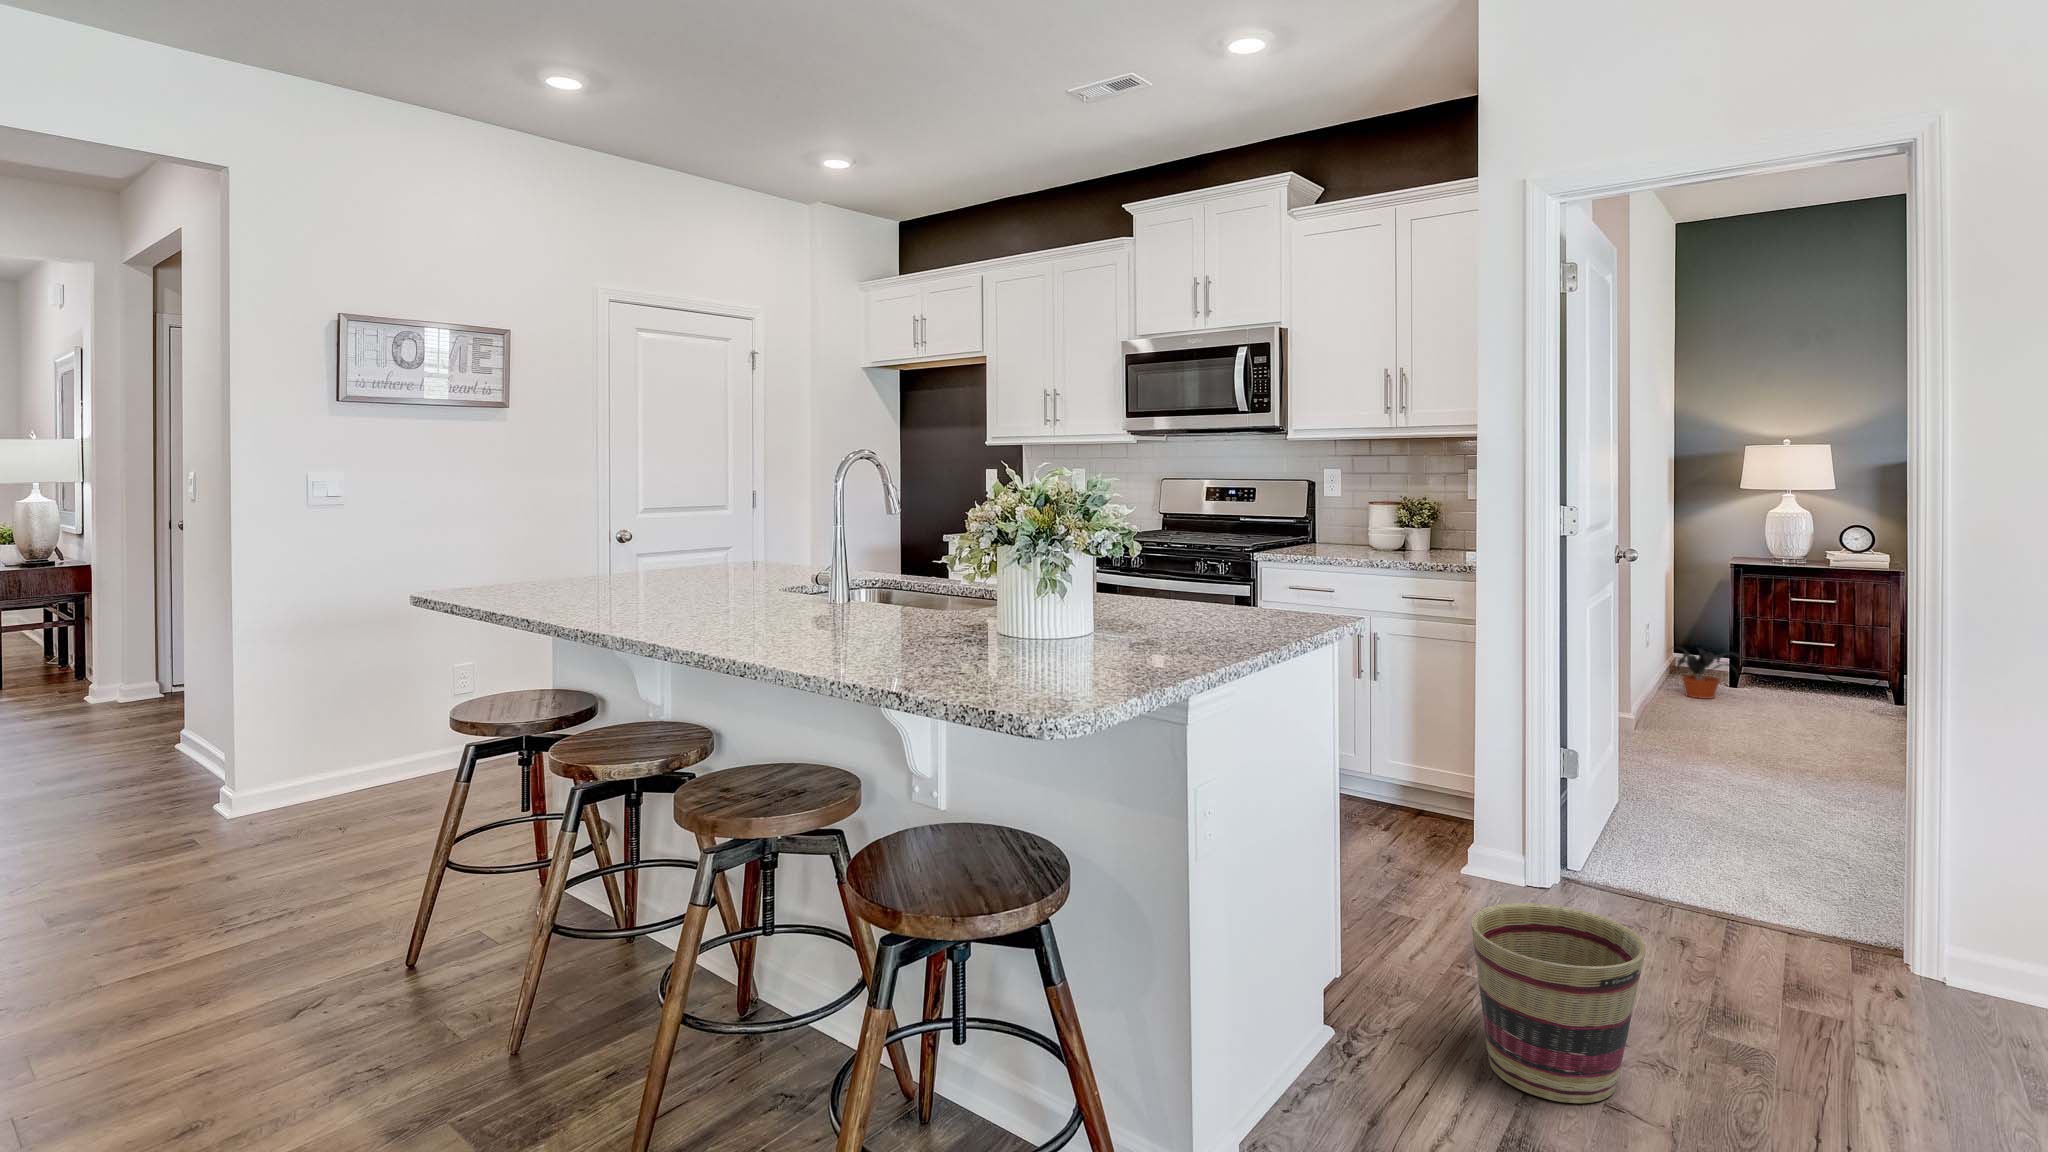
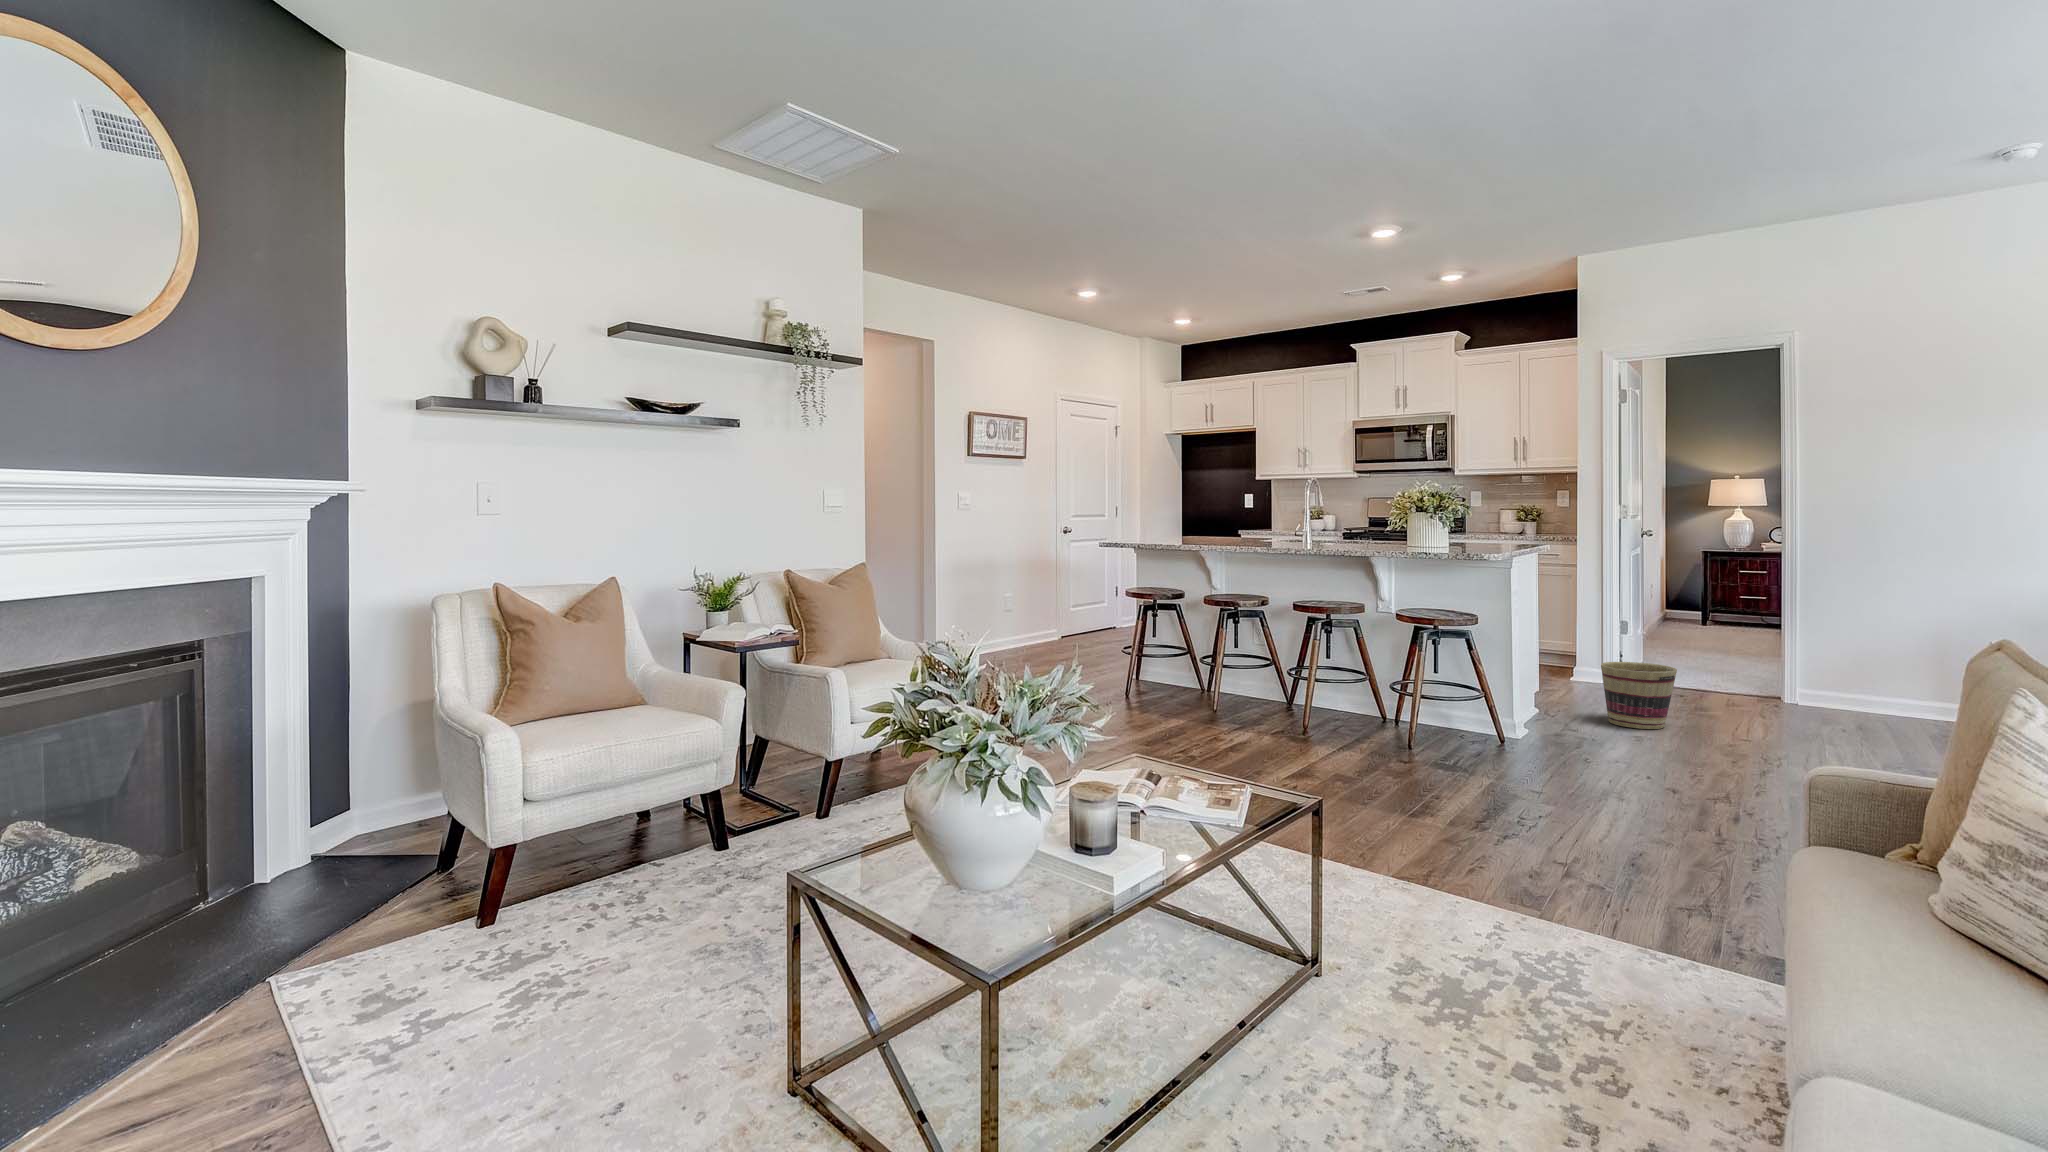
potted plant: present [1677,647,1744,699] -> none [1661,600,1713,630]

